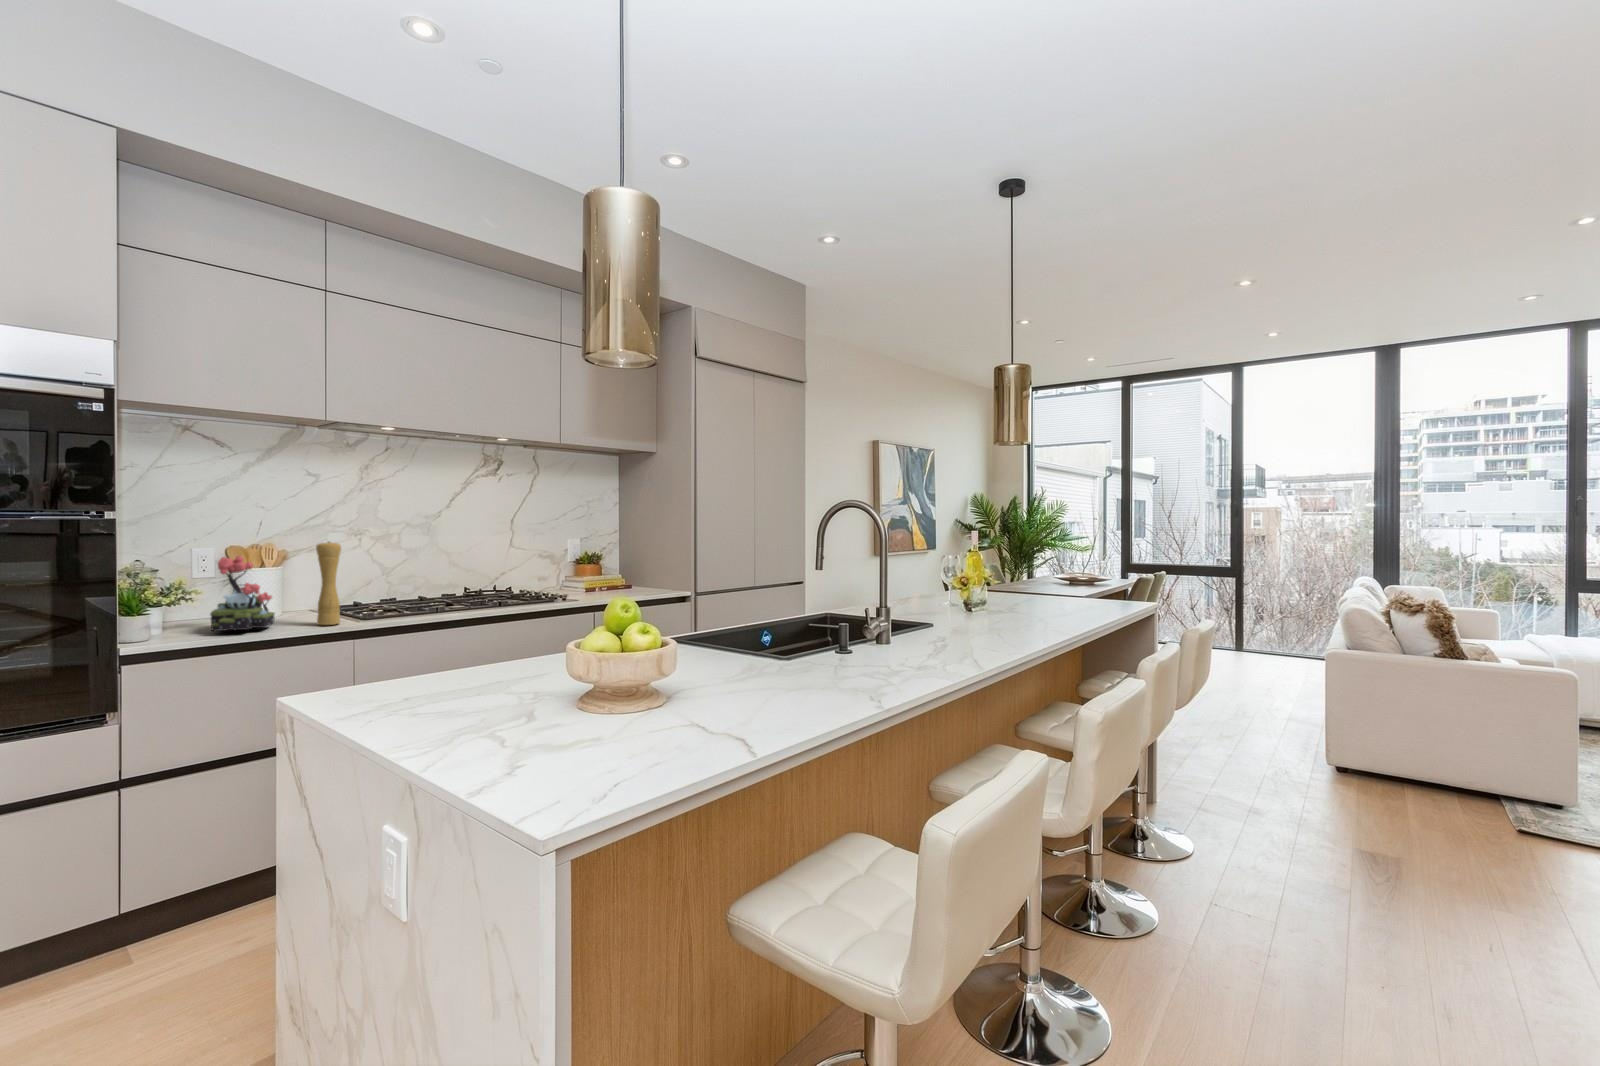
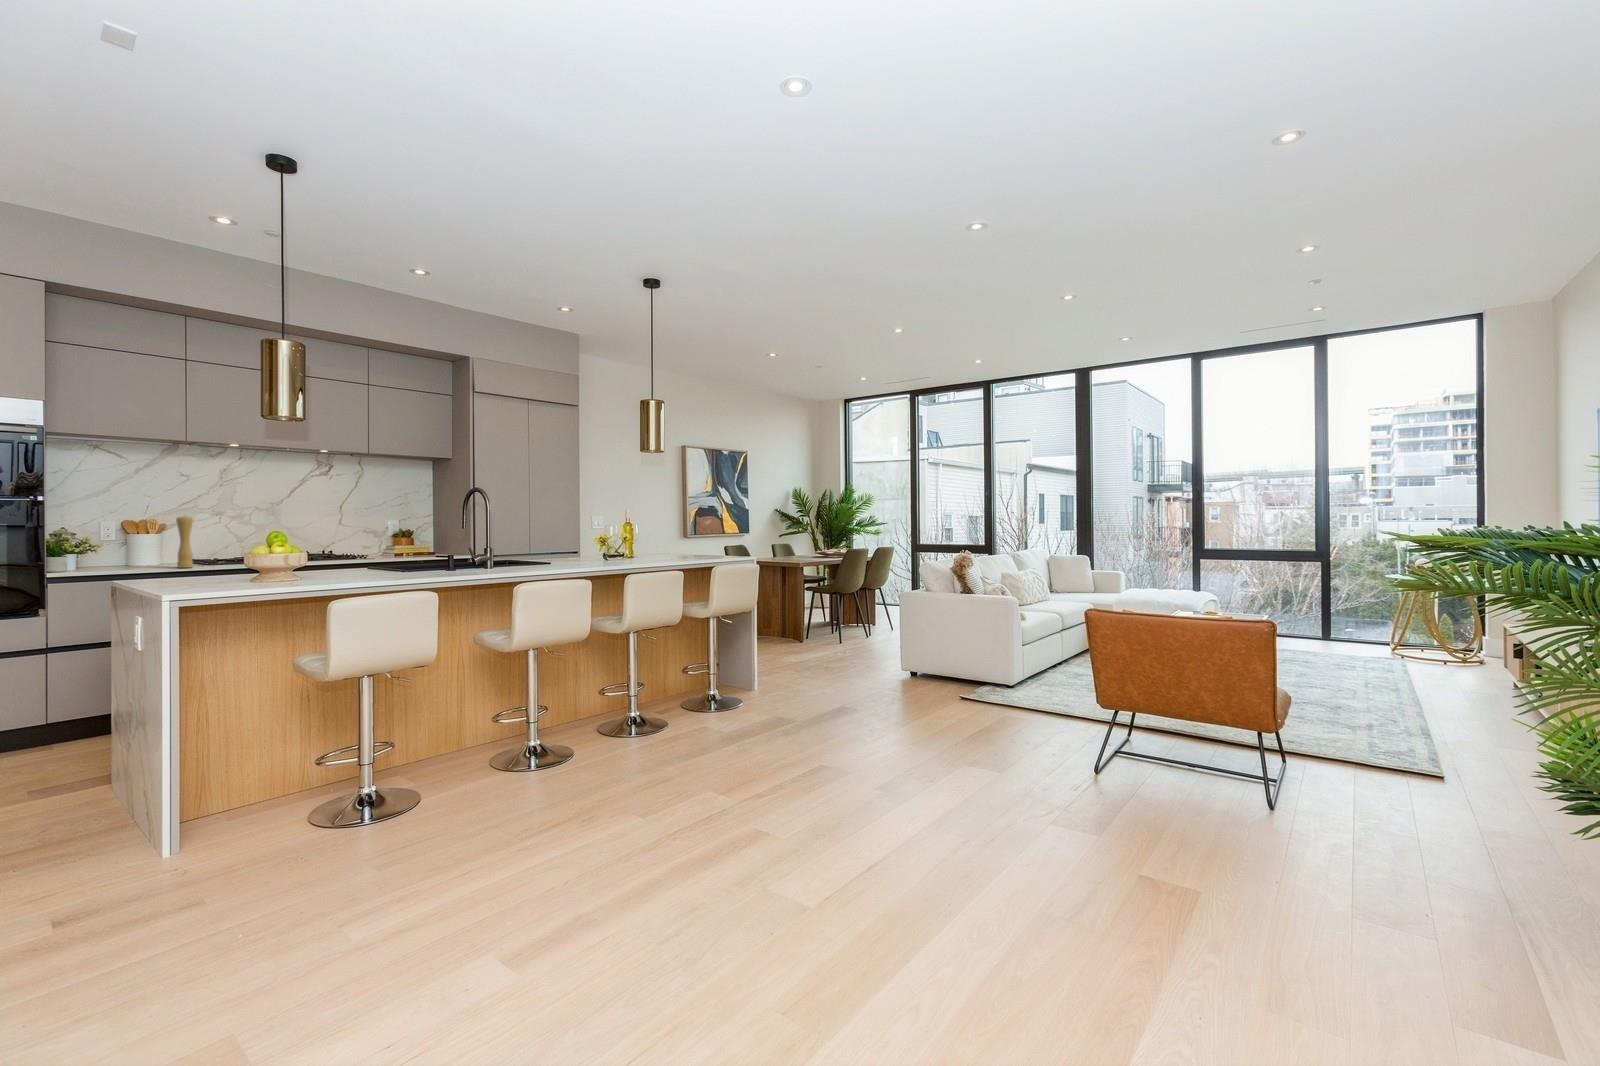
plant: present [210,556,275,631] -> none [106,524,149,569]

